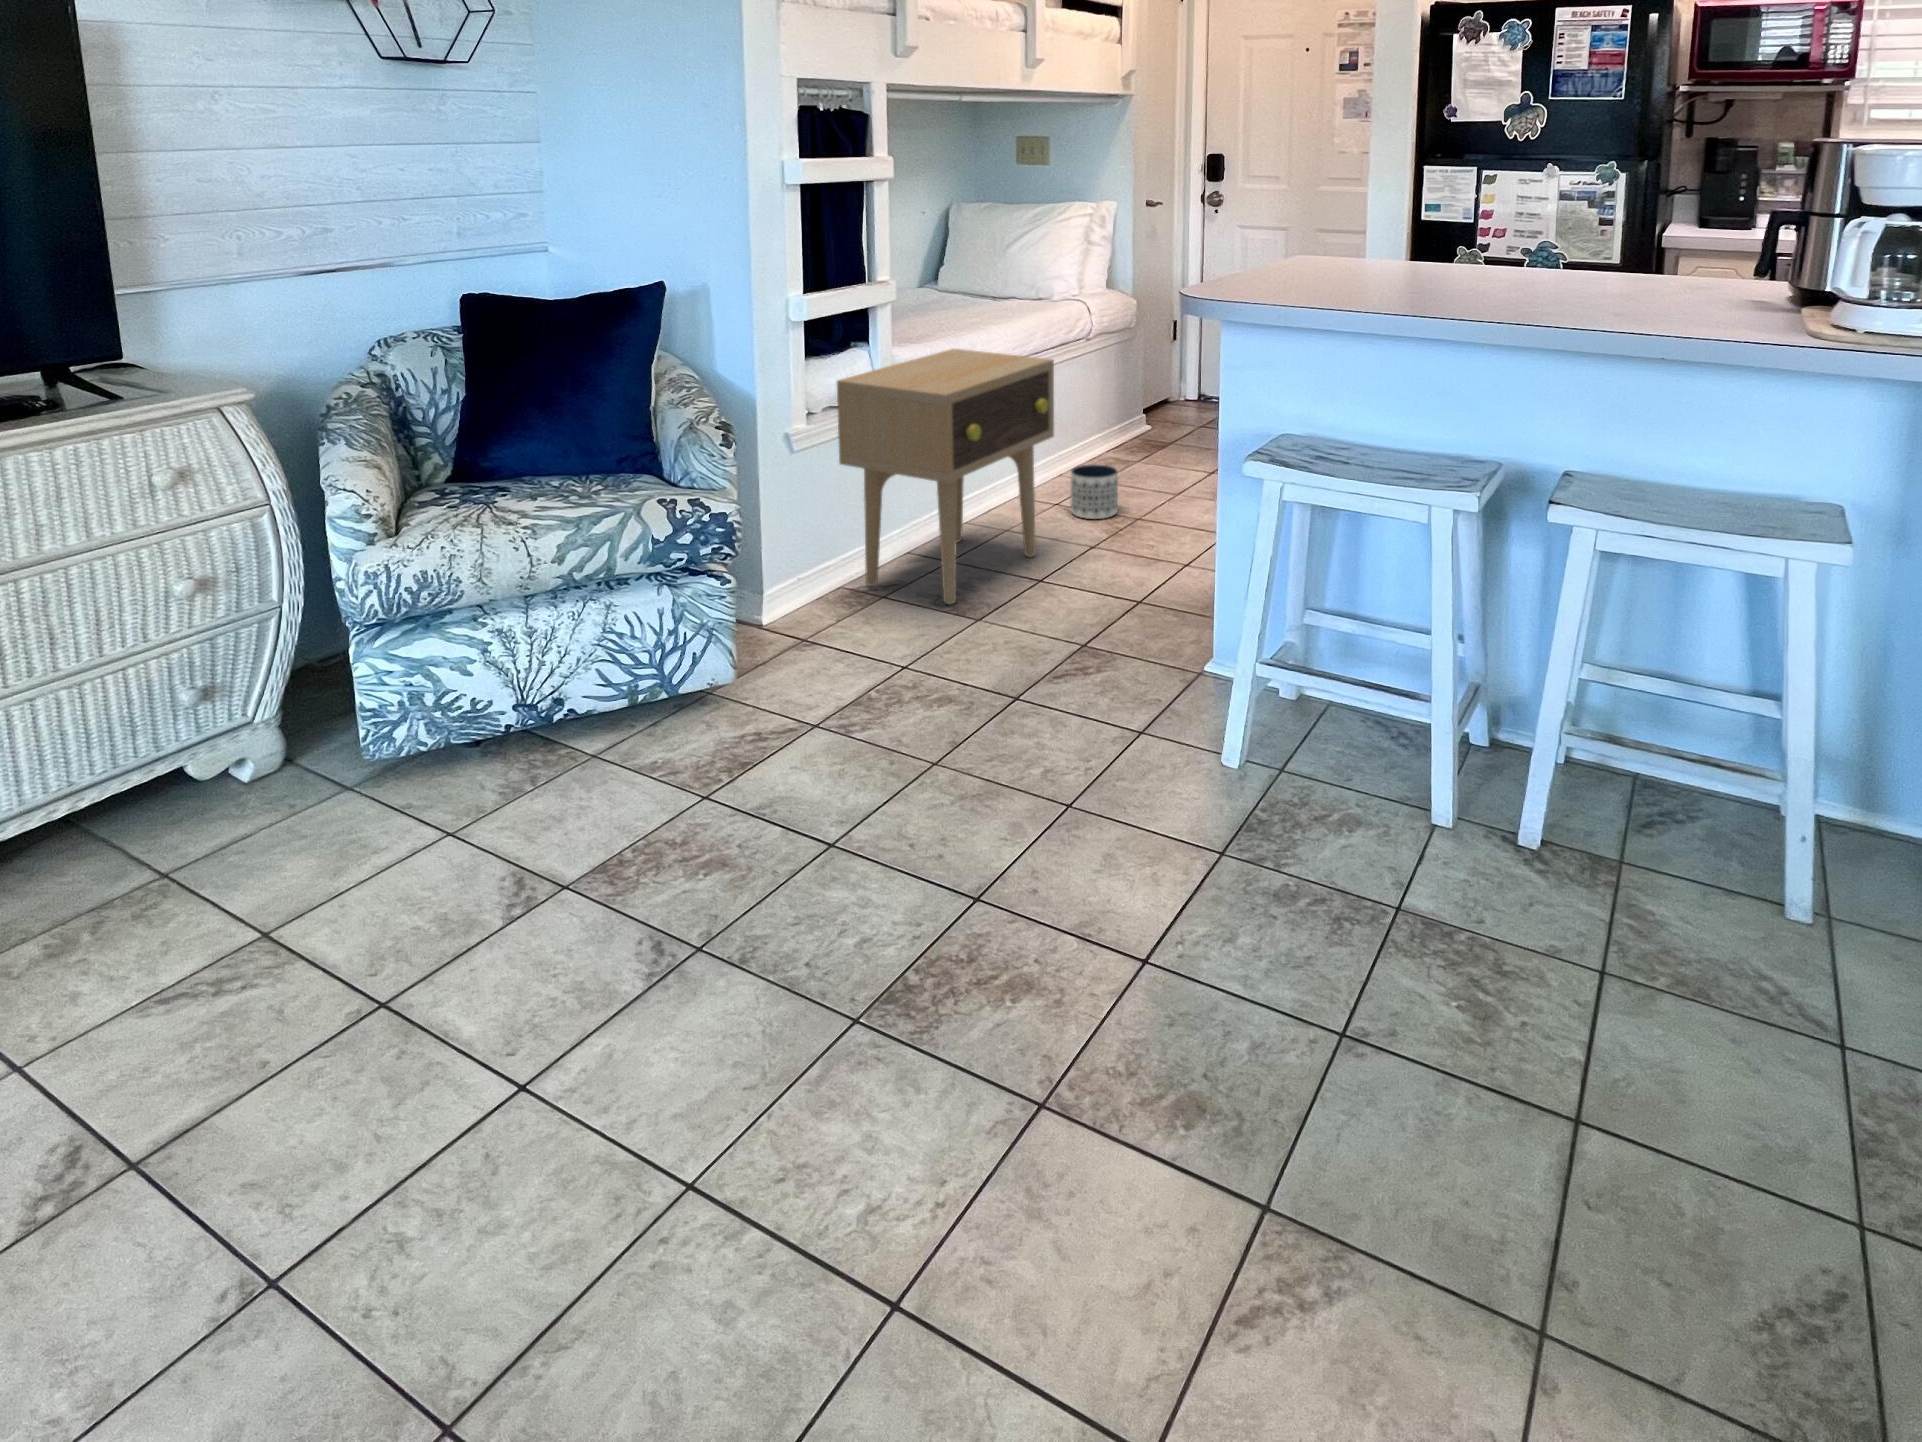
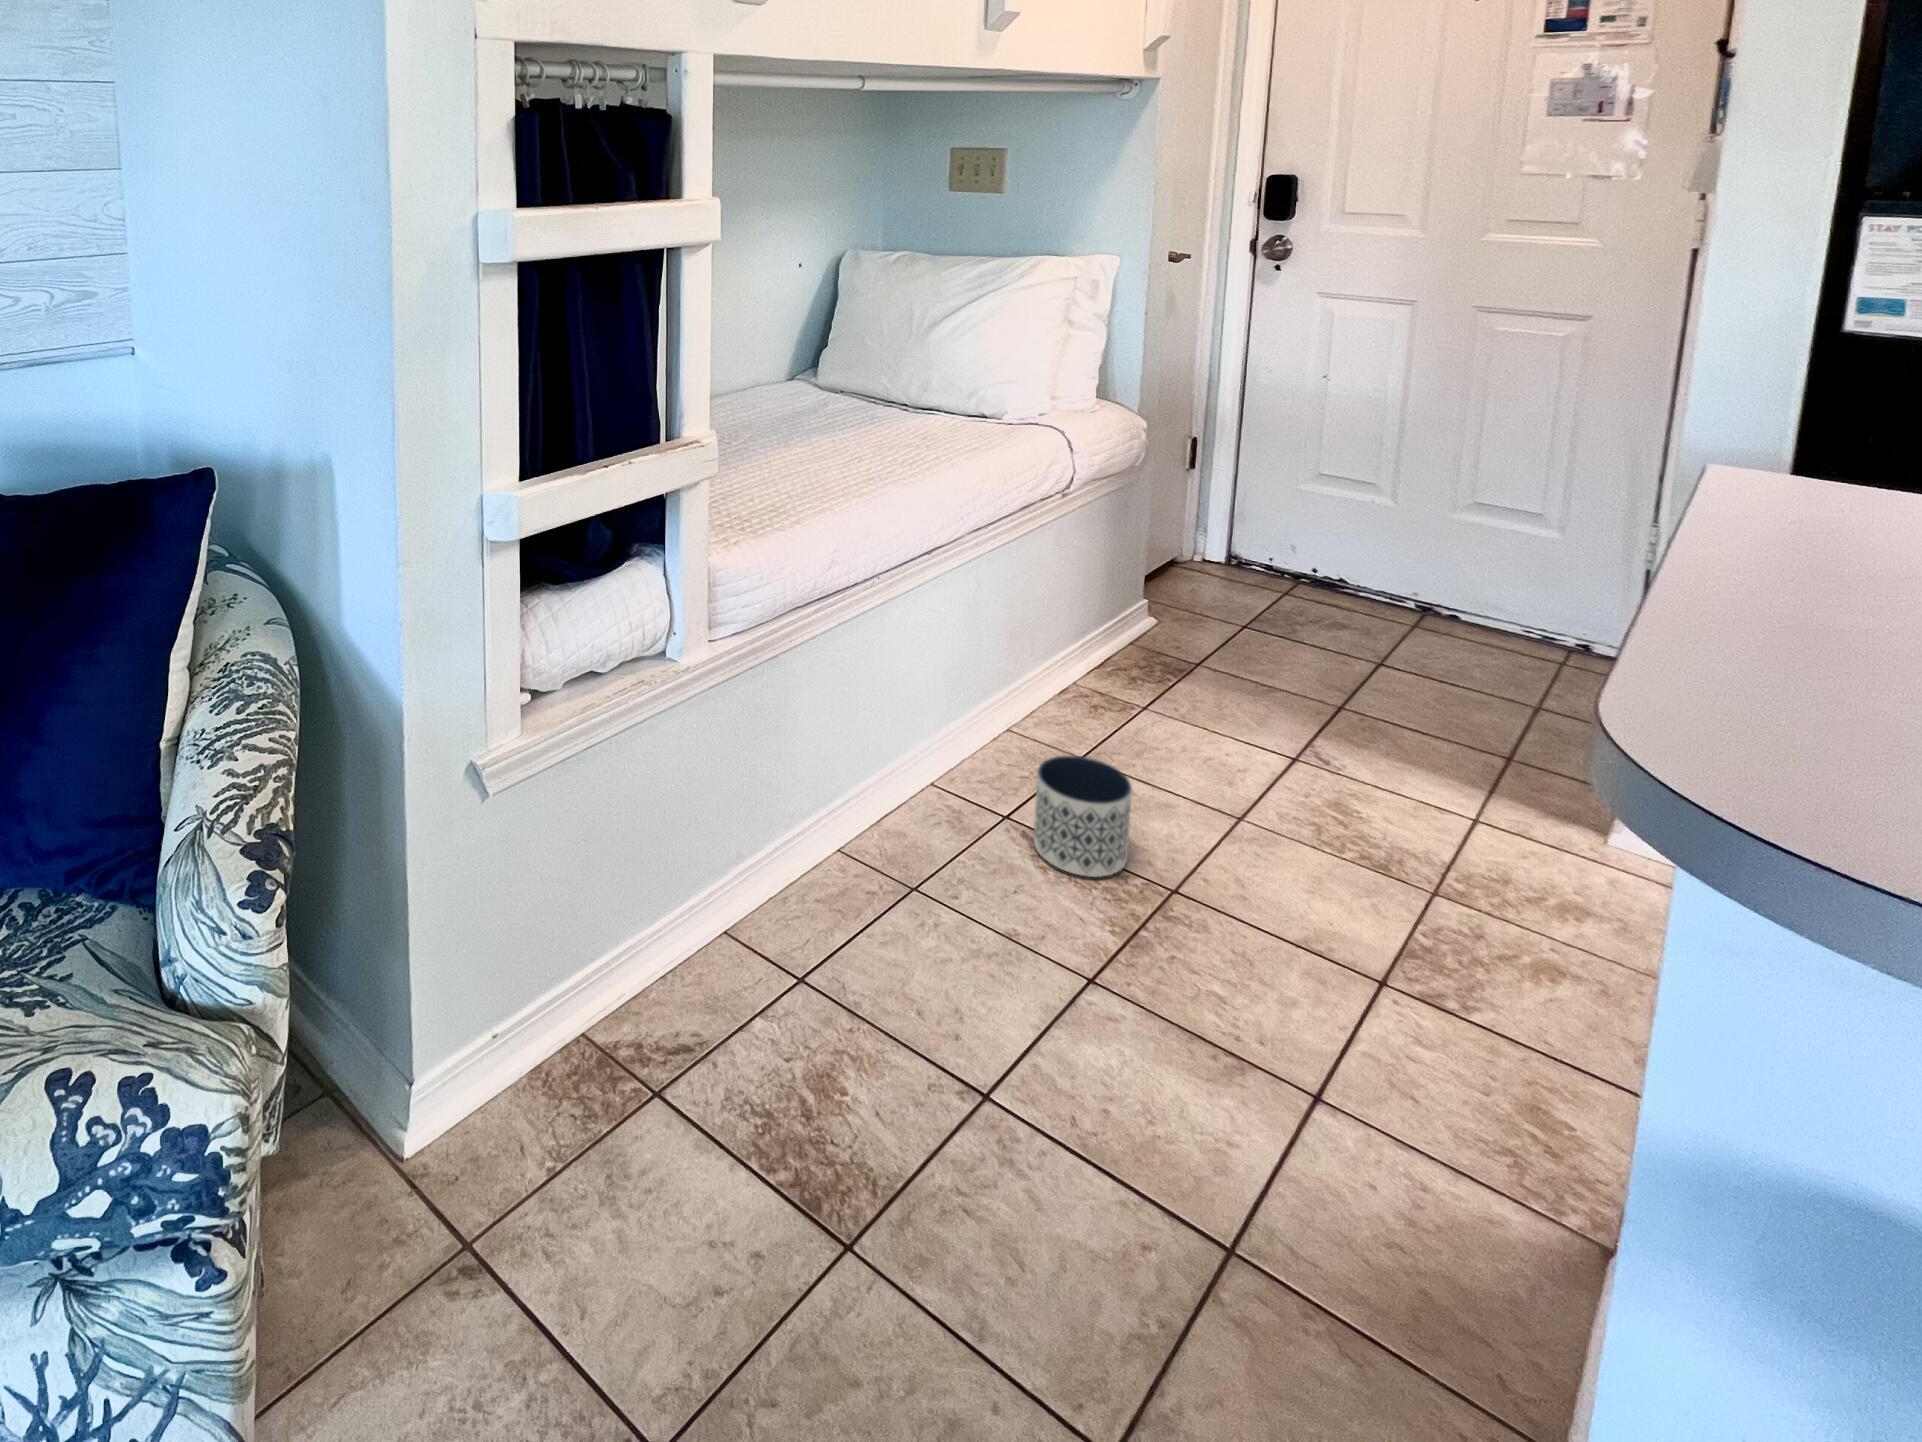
side table: present [837,349,1054,604] -> none [581,550,1028,1154]

